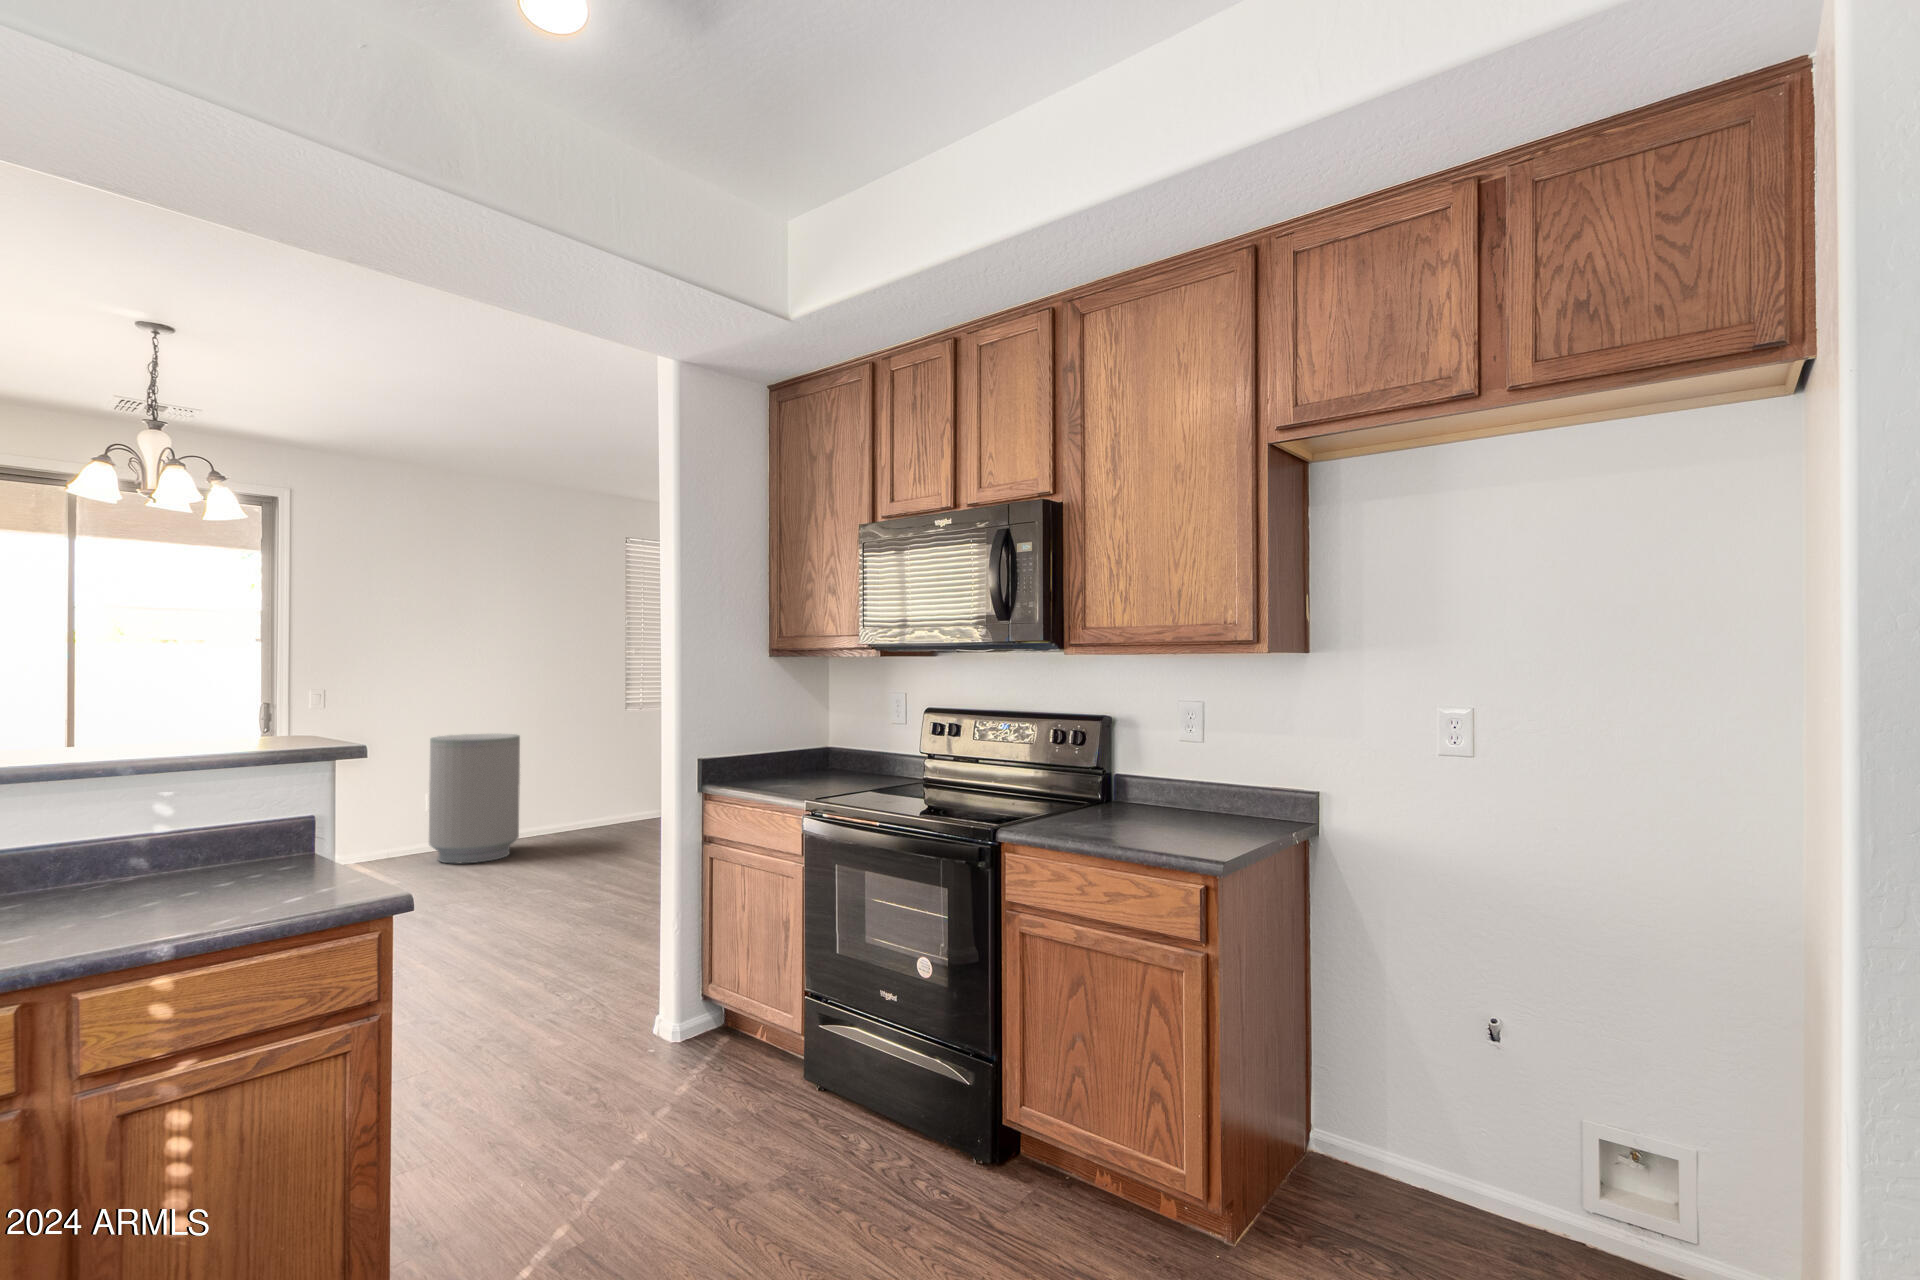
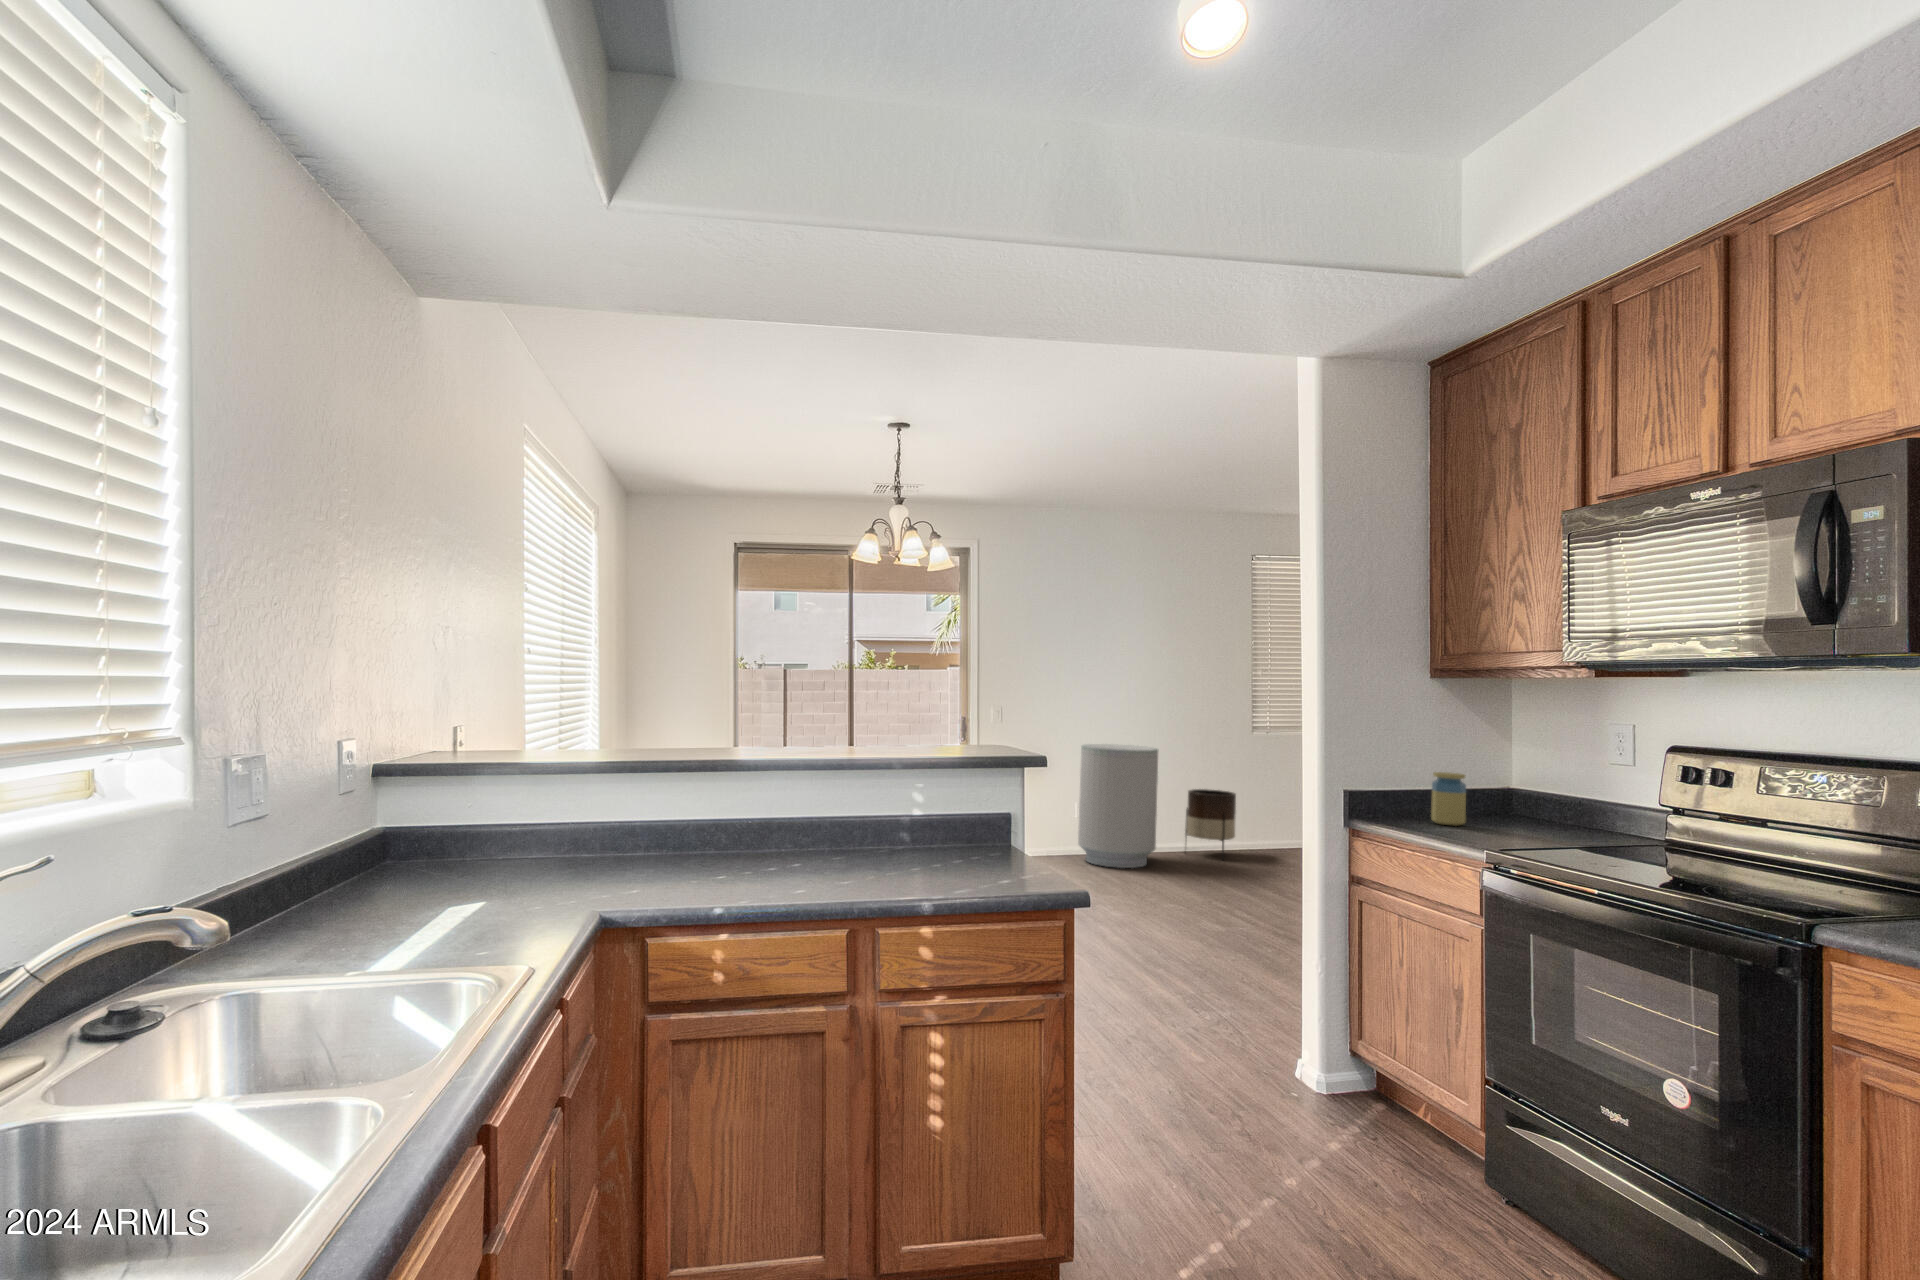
jar: none [766,741,792,785] -> present [1431,772,1466,826]
planter: none [551,770,603,839] -> present [1185,789,1236,855]

